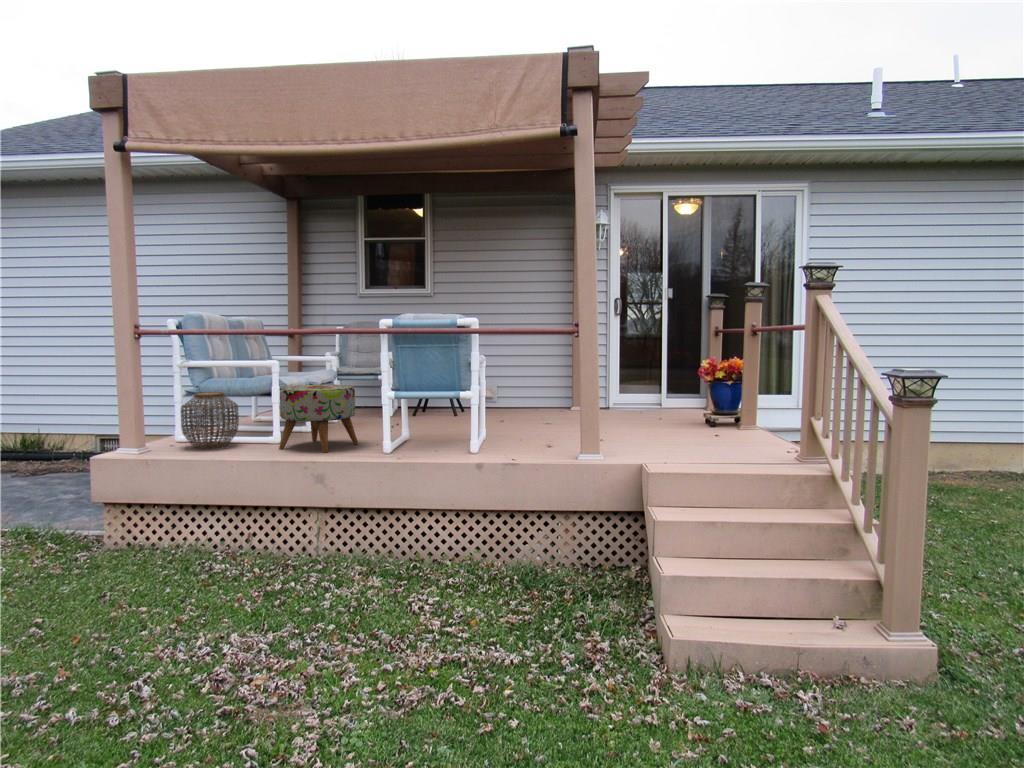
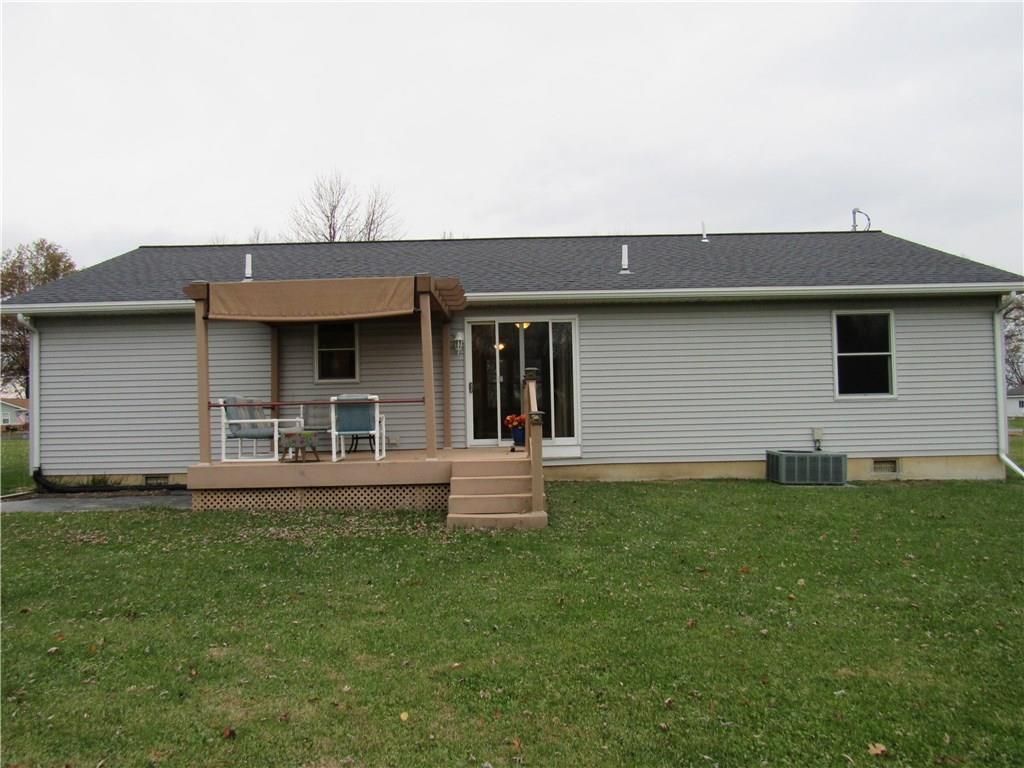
woven basket: present [181,392,239,449] -> none [230,435,258,463]

